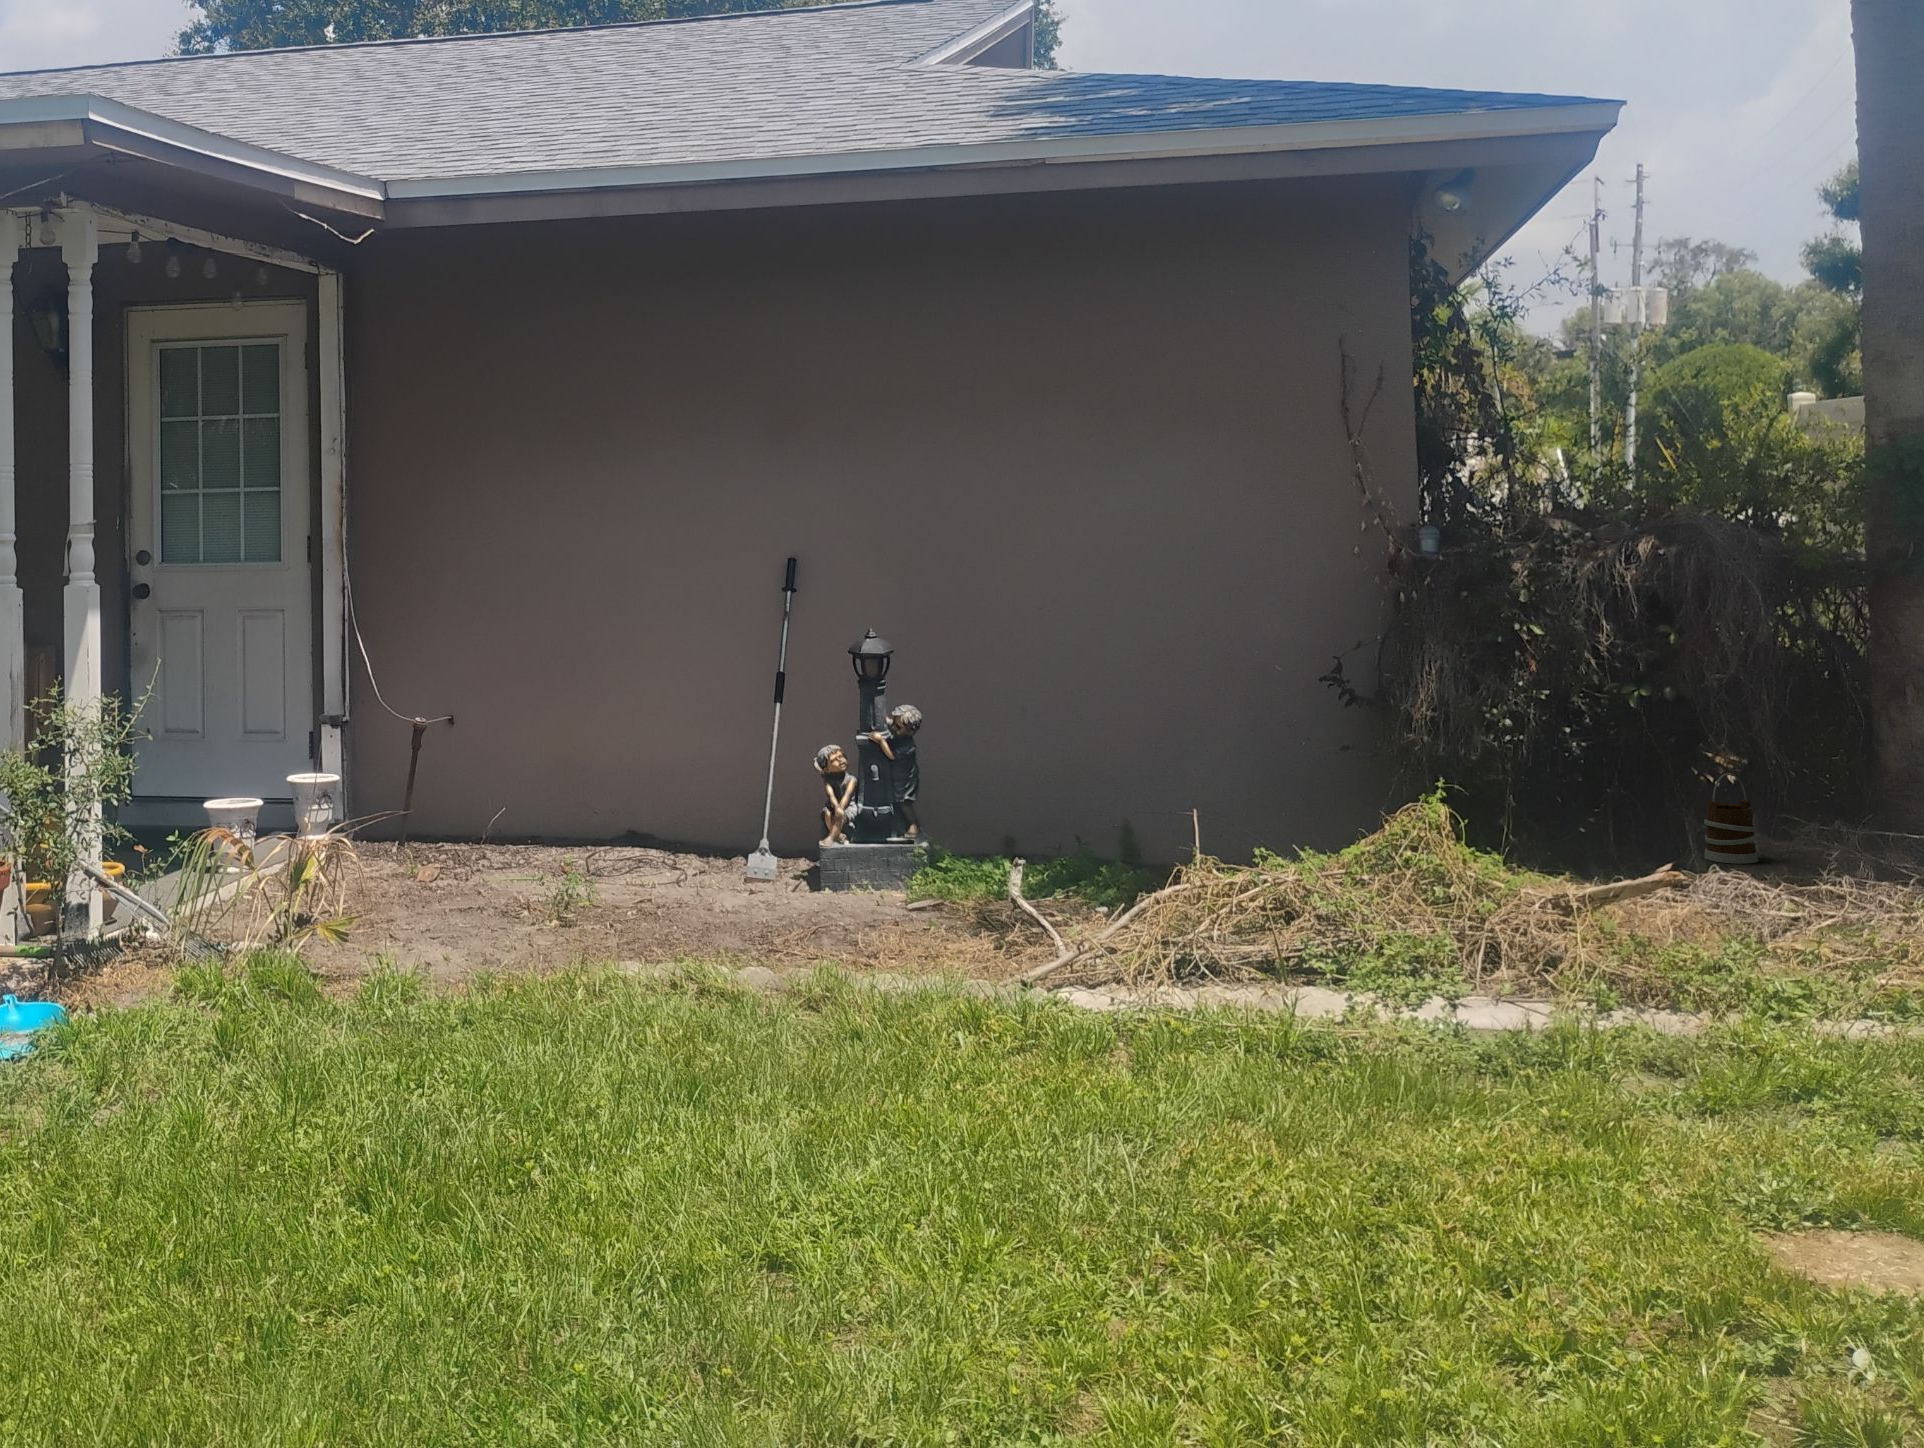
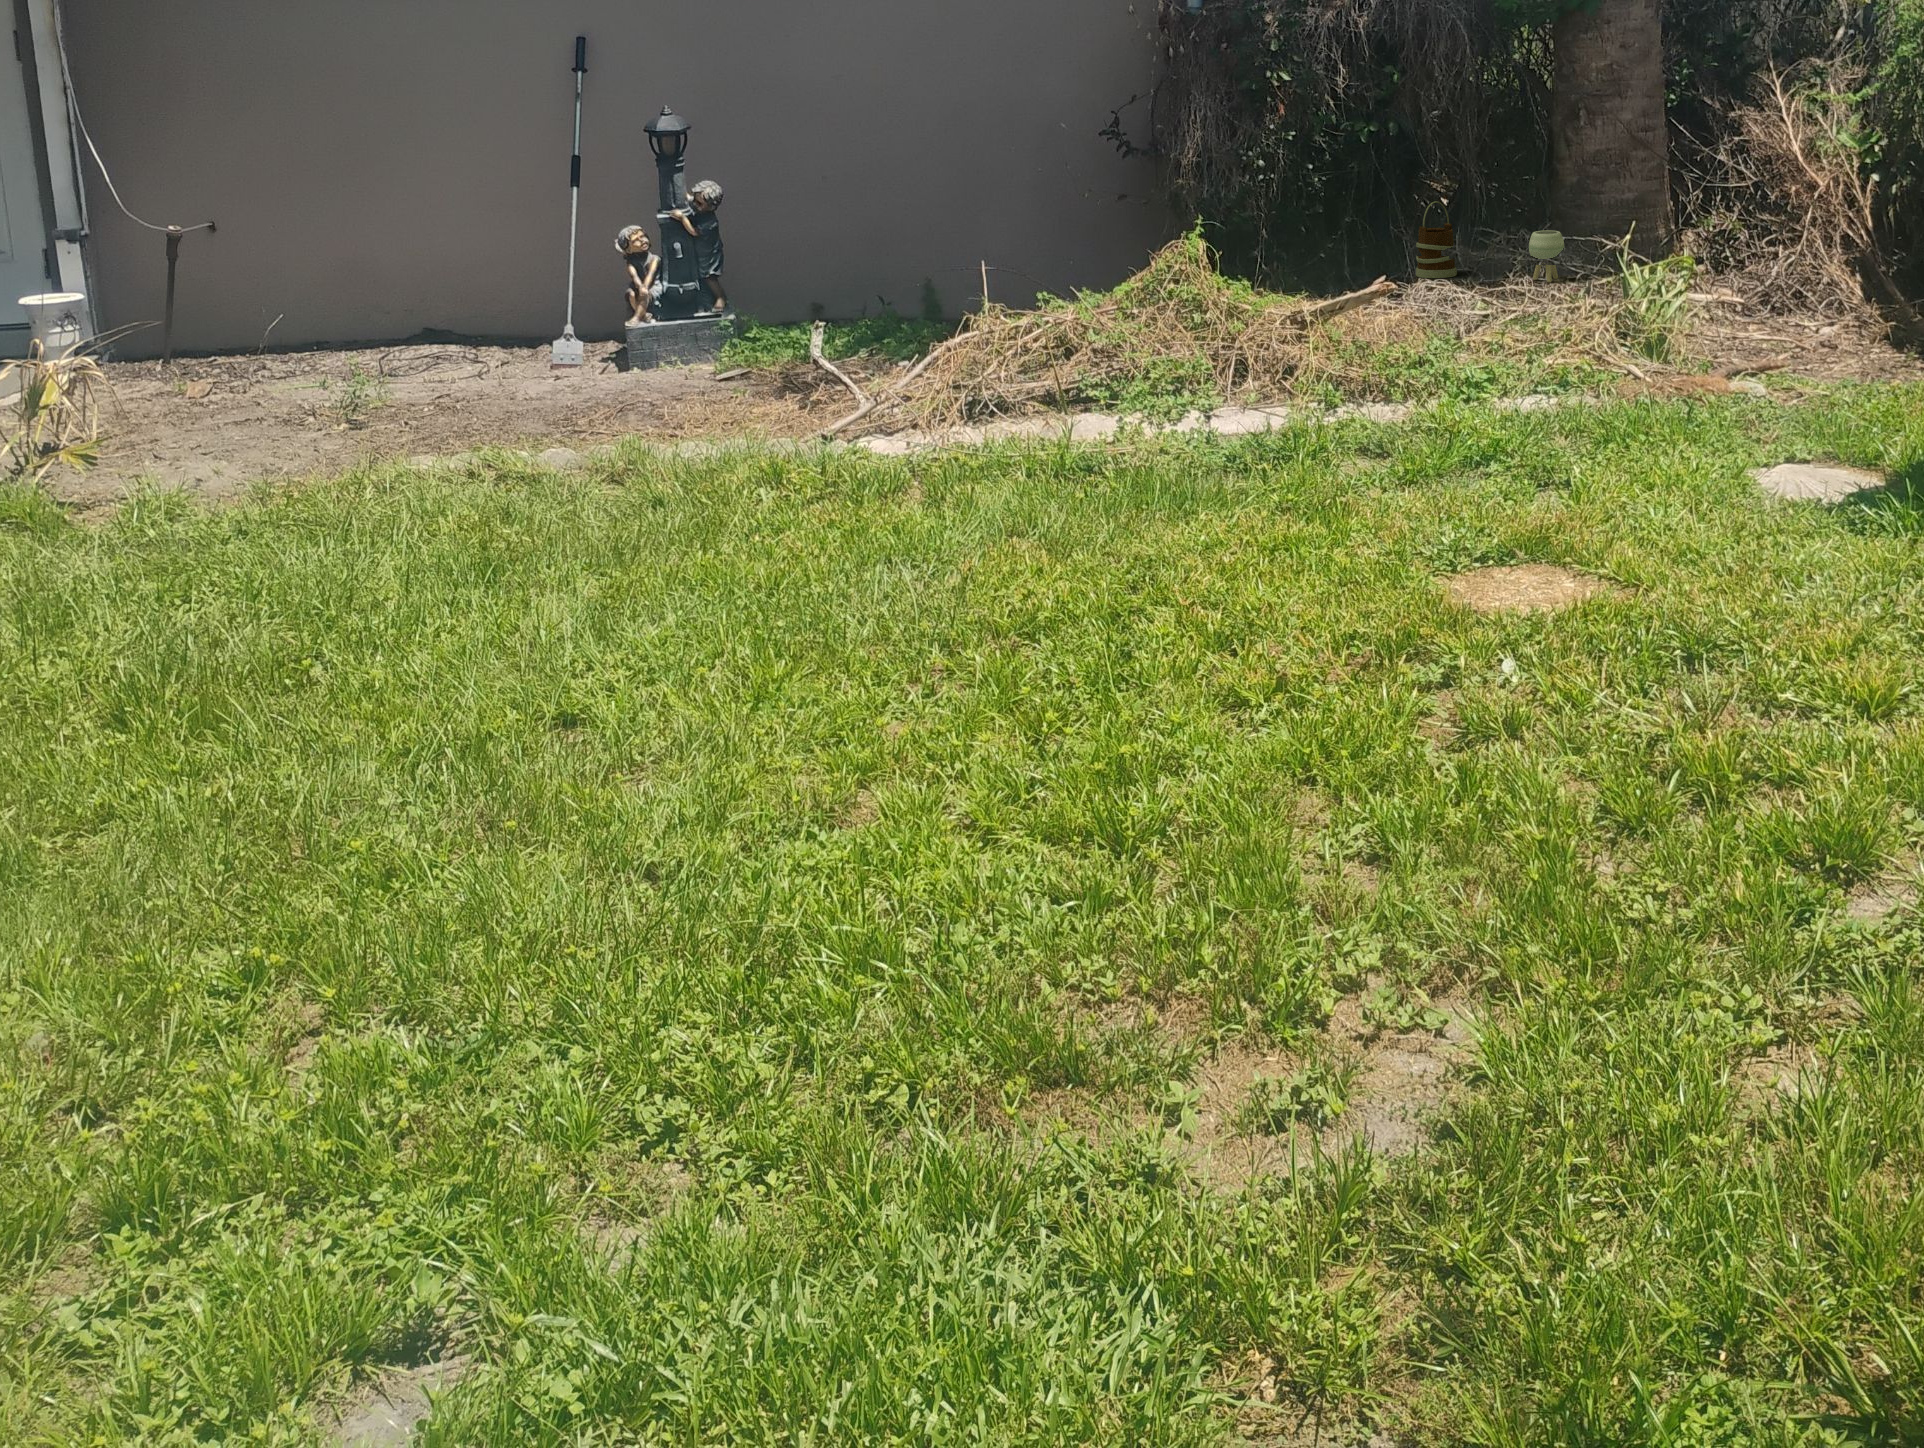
planter: none [1854,817,1902,880] -> present [1529,230,1564,282]

